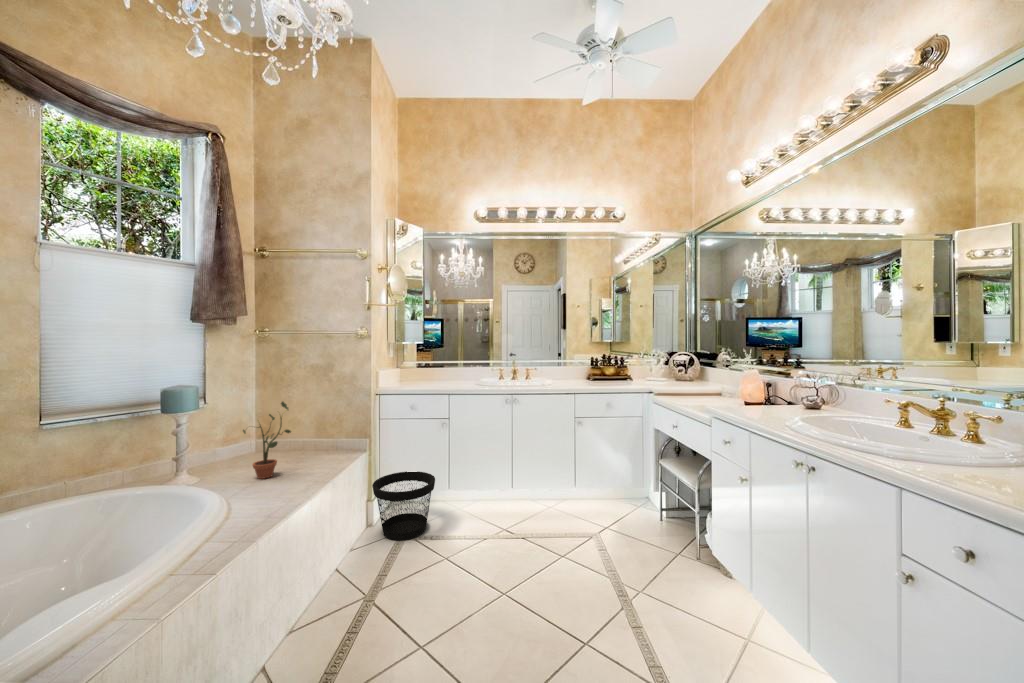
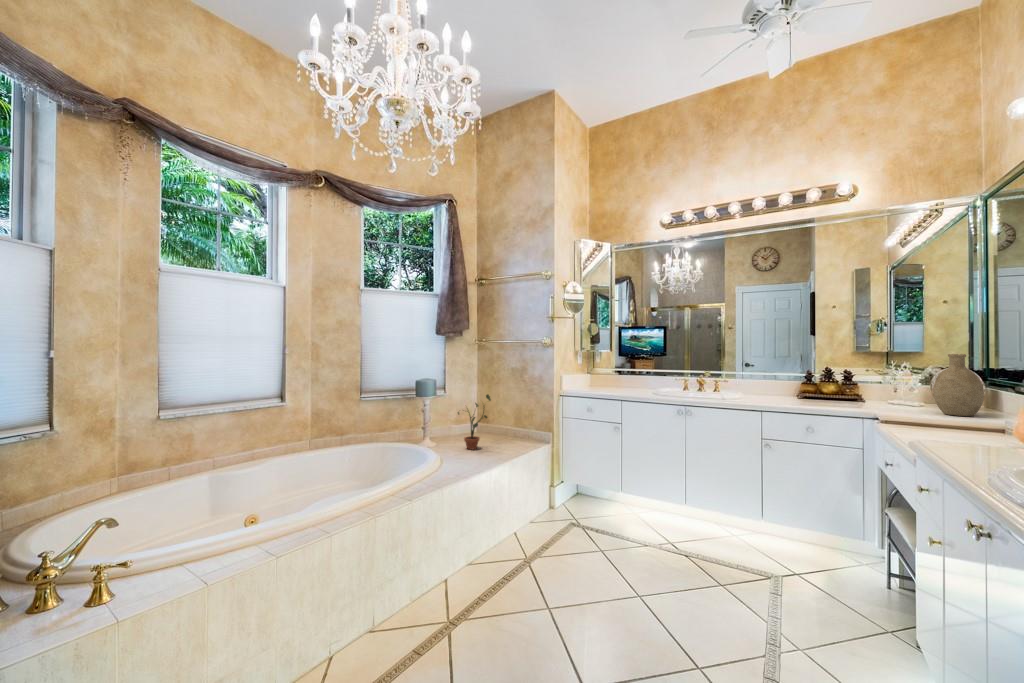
decorative vase: none [679,343,705,386] -> present [934,354,984,416]
wastebasket: present [372,471,435,540] -> none [550,466,605,526]

